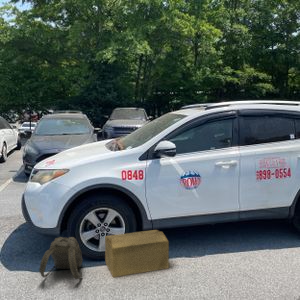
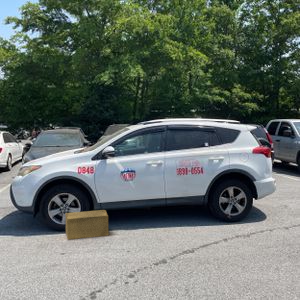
backpack: present [39,237,82,279] -> none [16,212,49,240]

